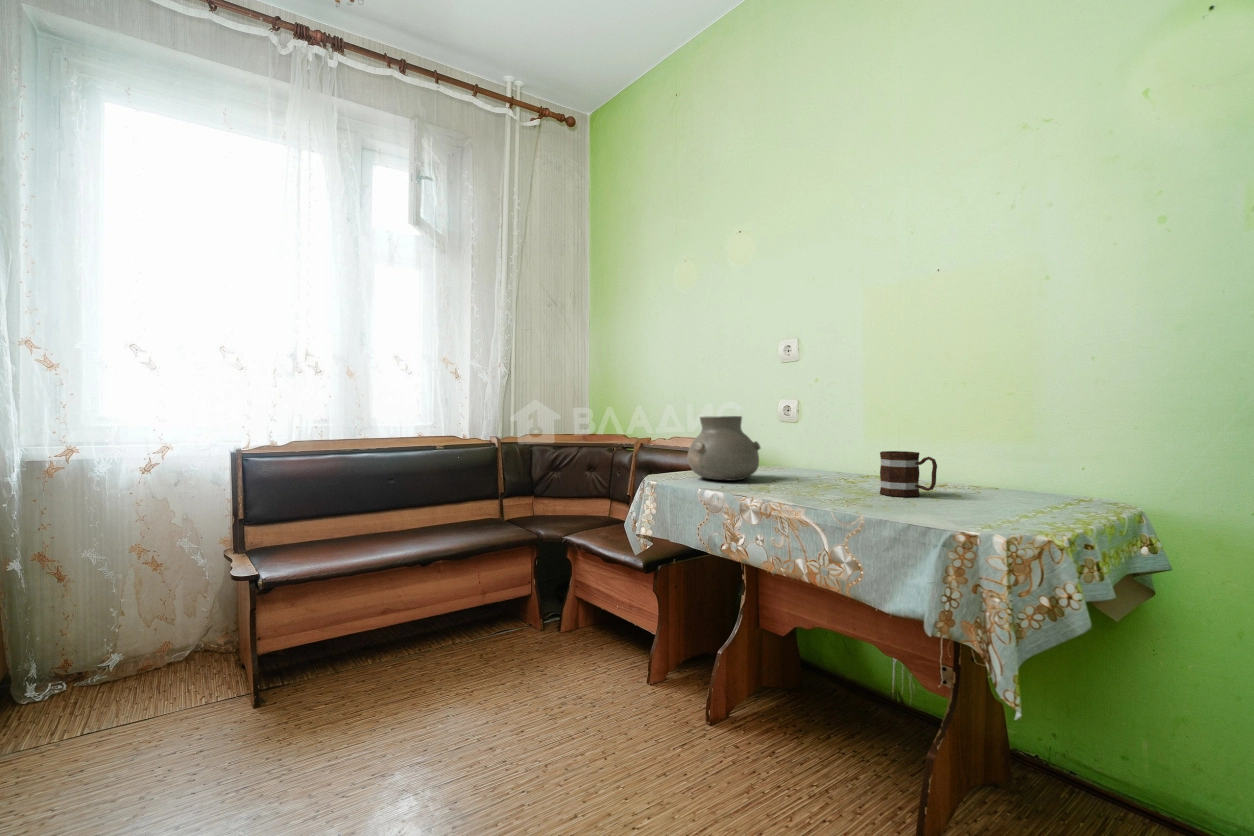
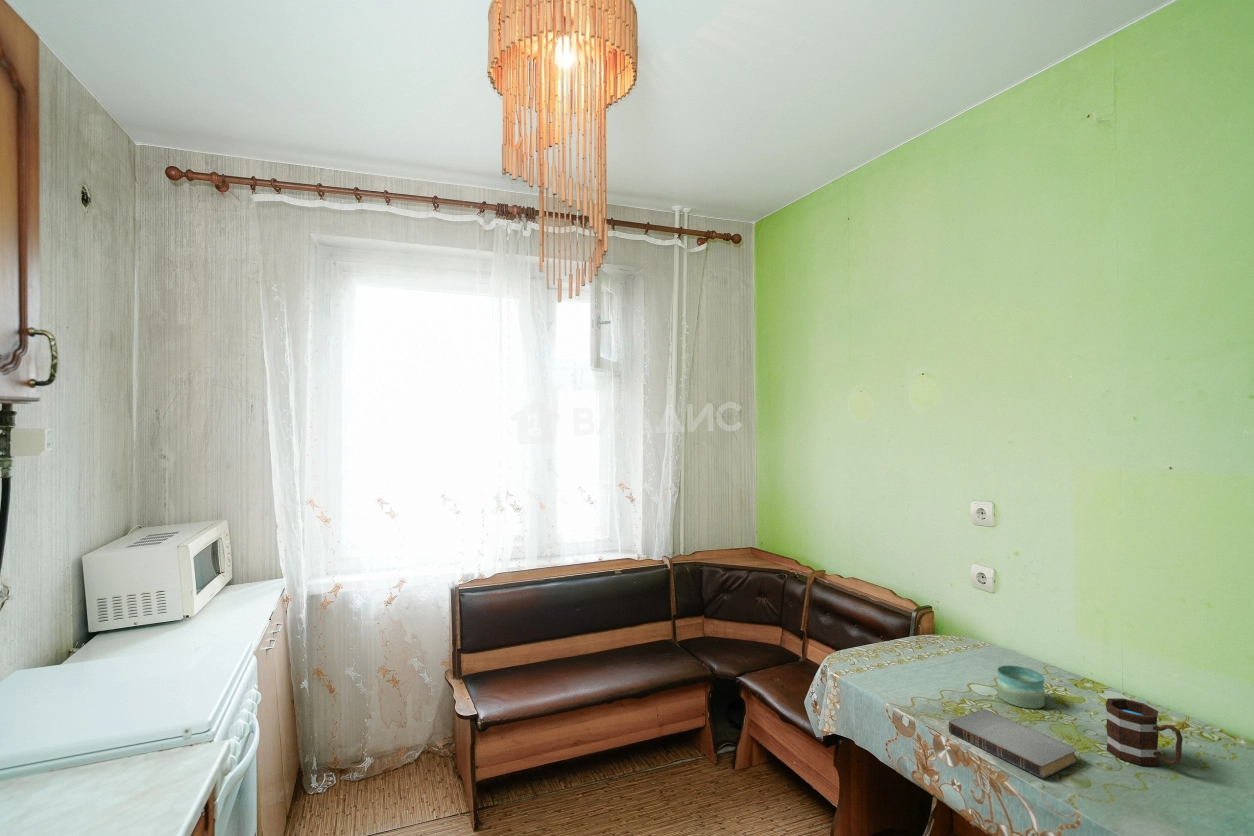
vase: present [687,416,760,480] -> none [873,605,956,685]
candle: none [795,457,833,484] -> present [997,666,1045,709]
book: none [750,480,856,504] -> present [949,709,1077,778]

